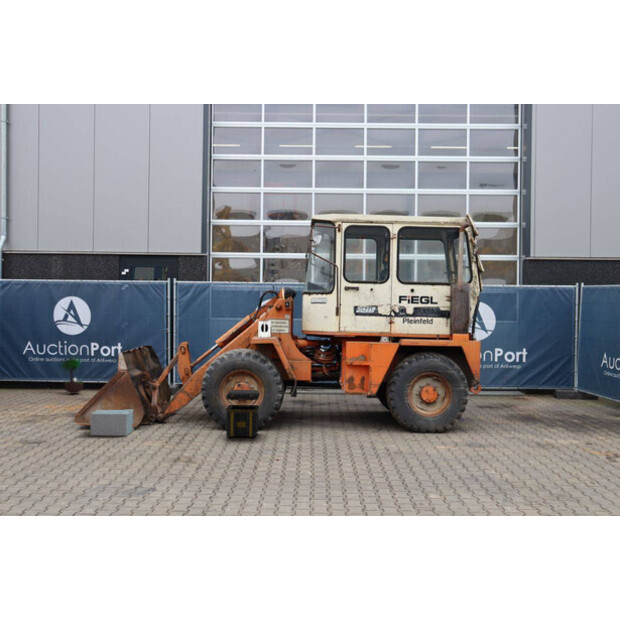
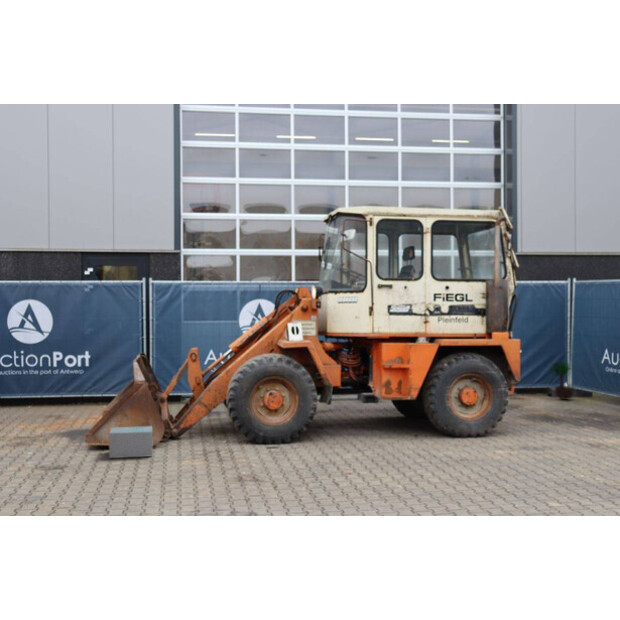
potted tree: present [60,357,83,394] -> present [550,361,574,400]
toolbox: present [226,390,259,438] -> none [261,399,299,452]

